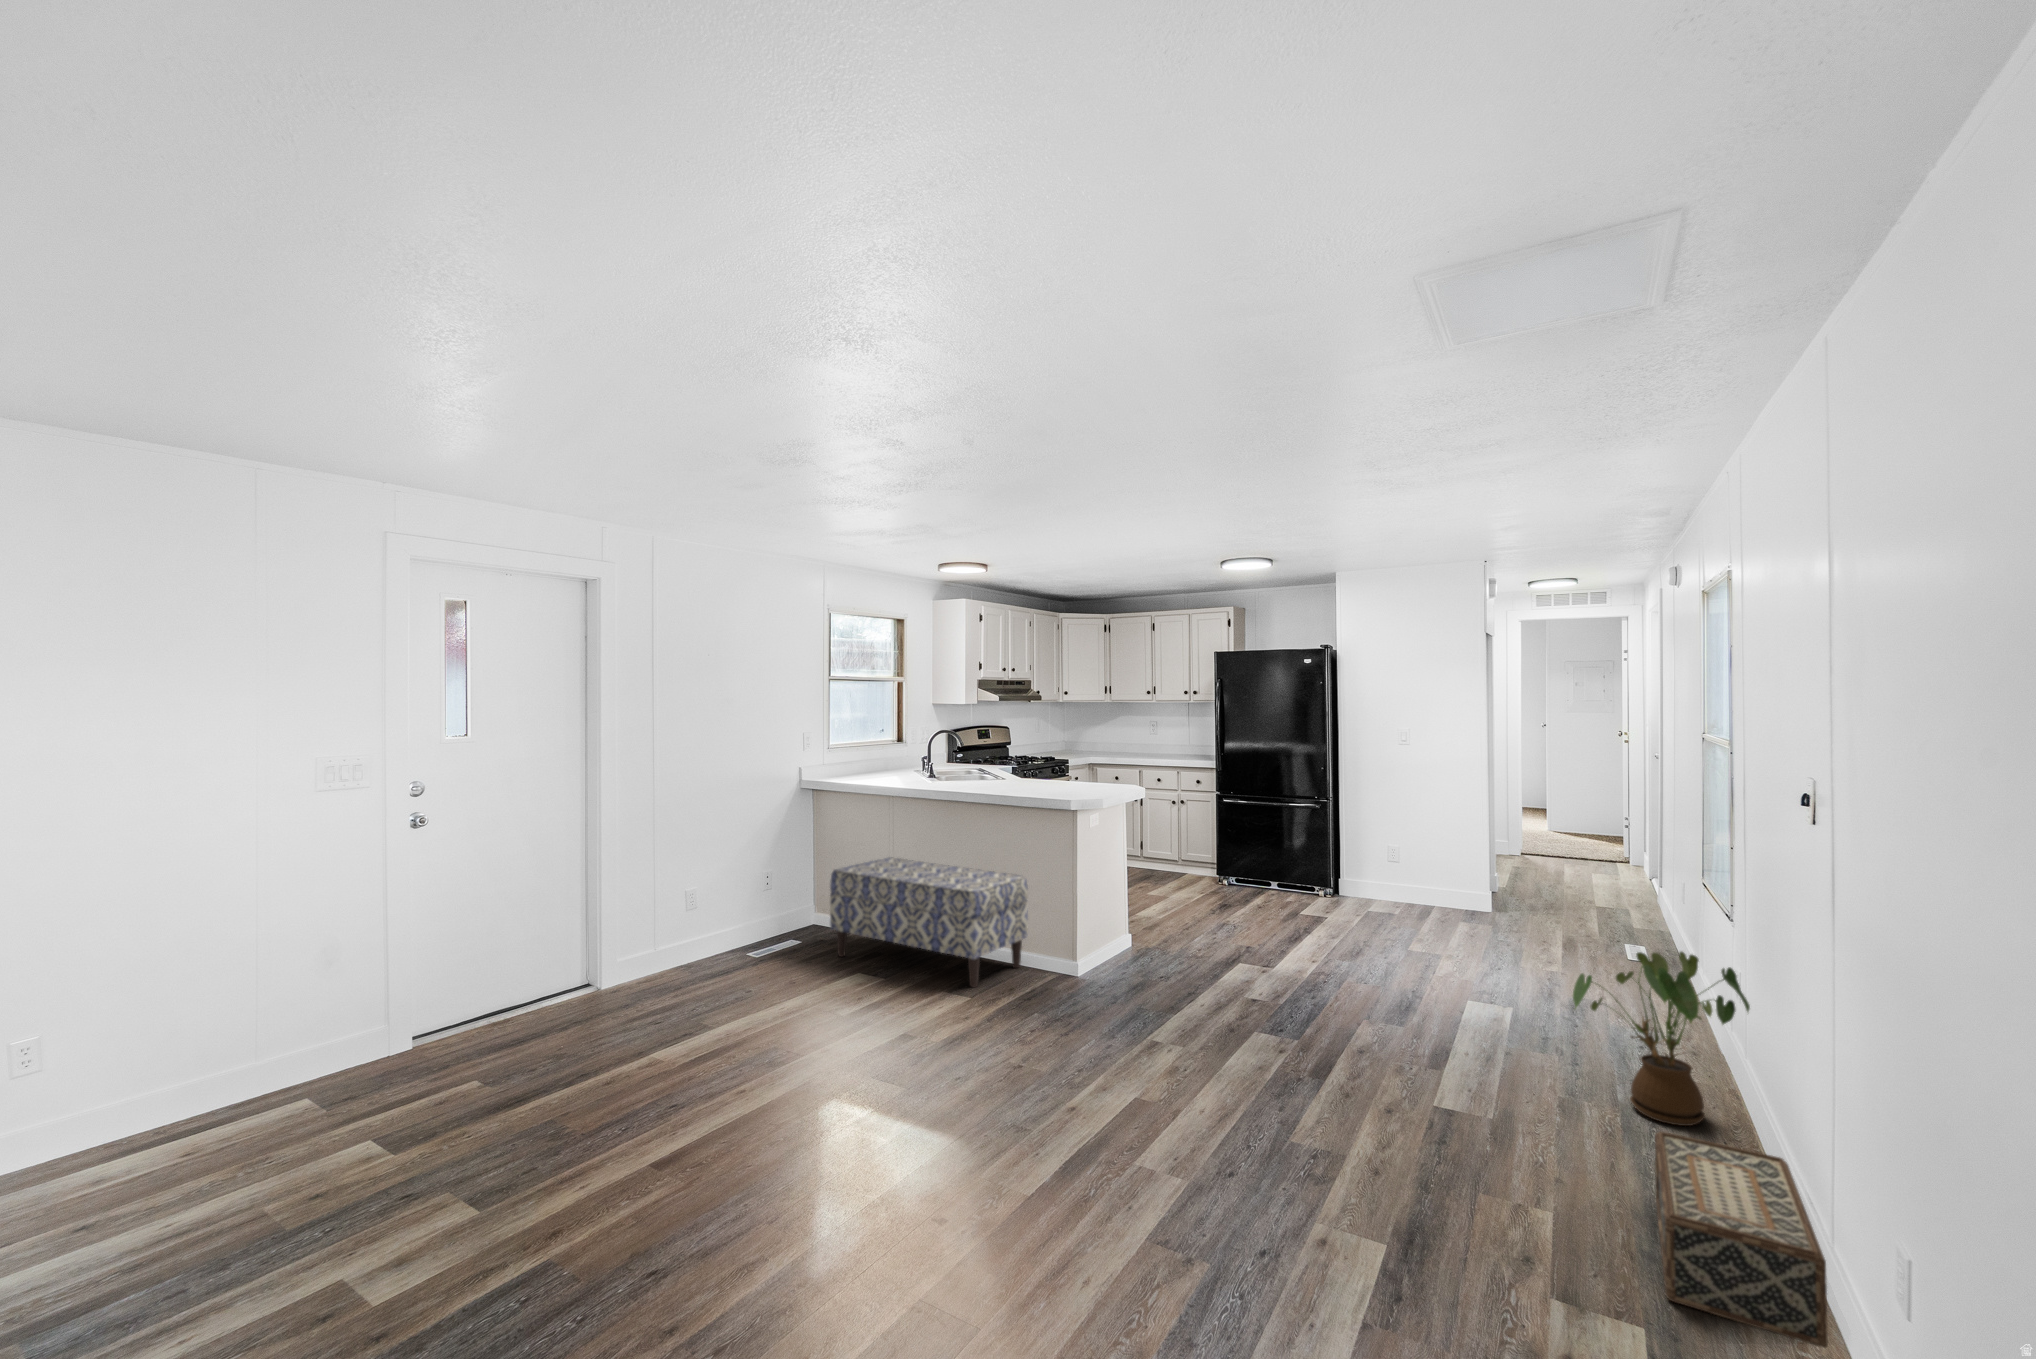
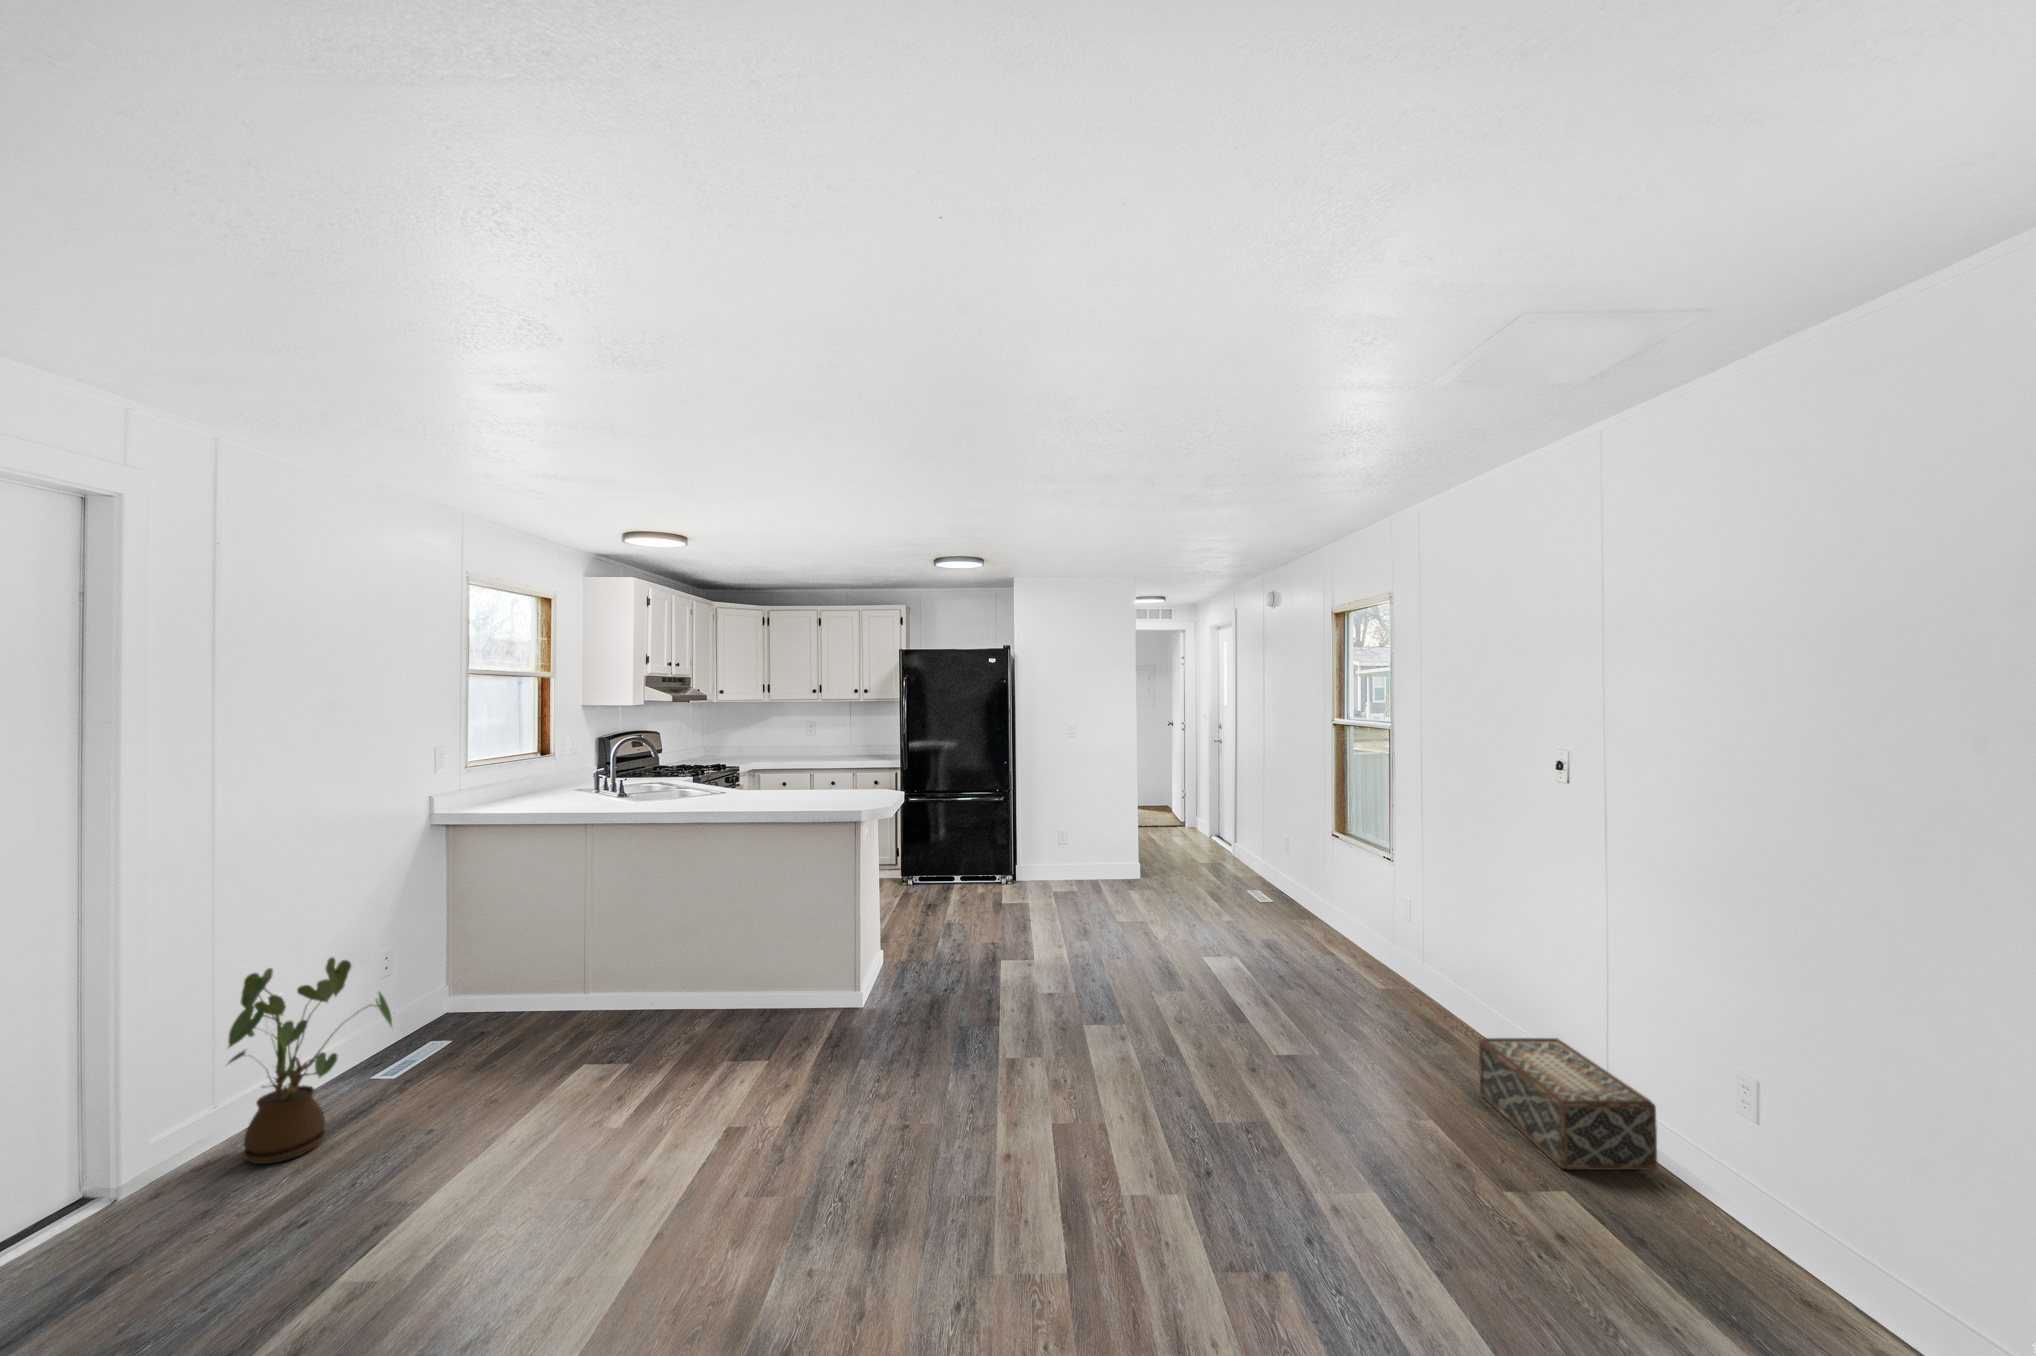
bench: present [830,858,1028,987] -> none [521,905,795,1048]
house plant: present [1573,952,1750,1126] -> present [228,957,392,1164]

